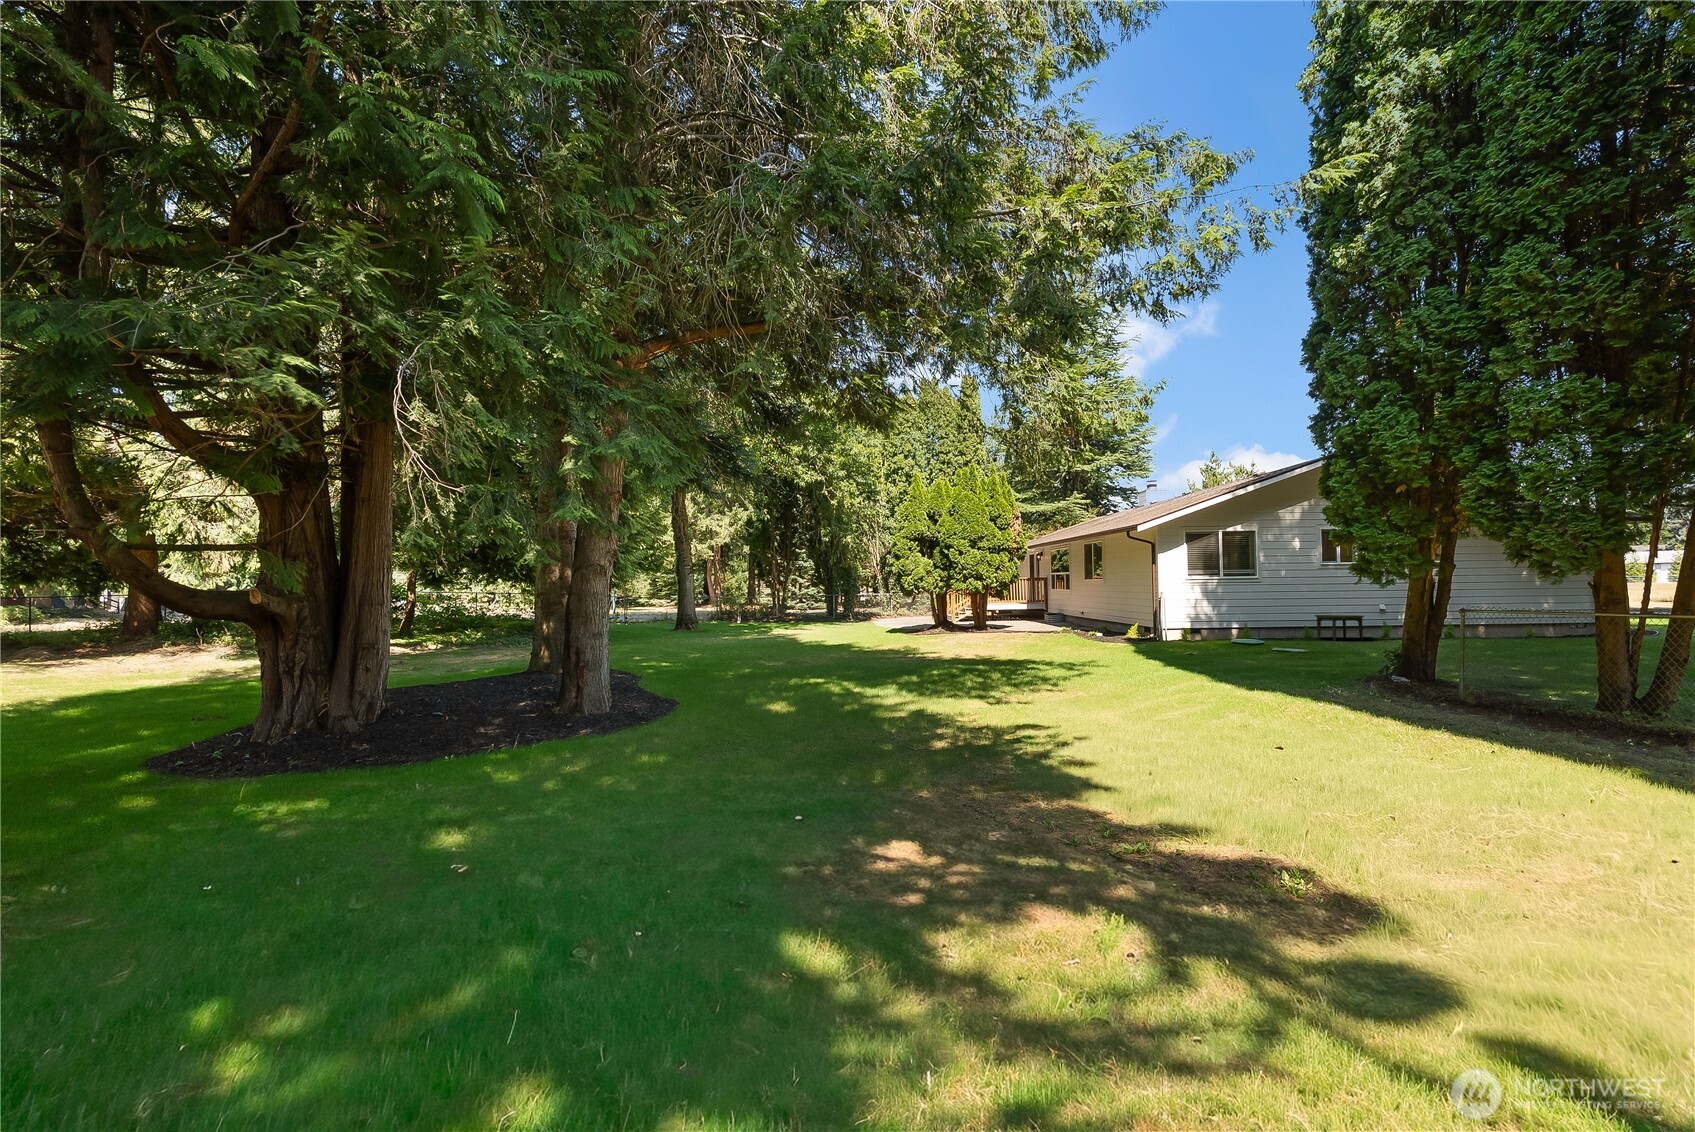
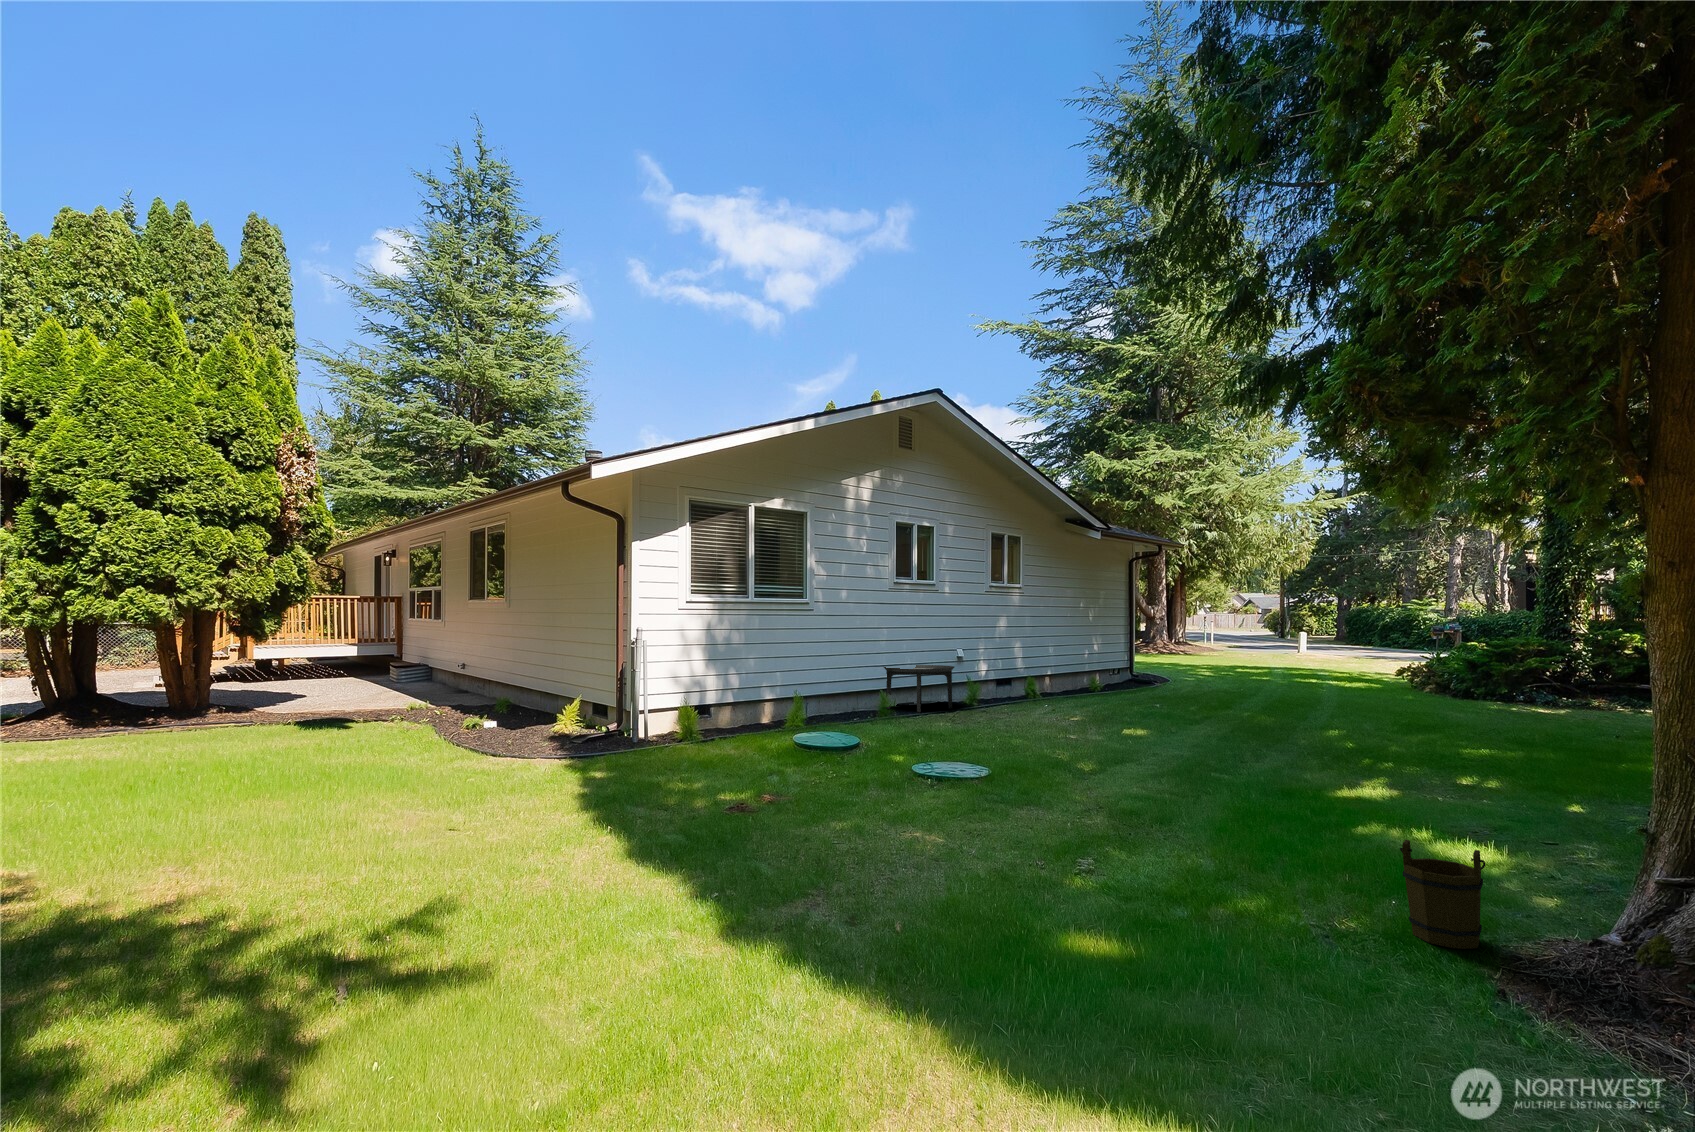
bucket: none [1384,656,1411,685] -> present [1400,840,1485,949]

